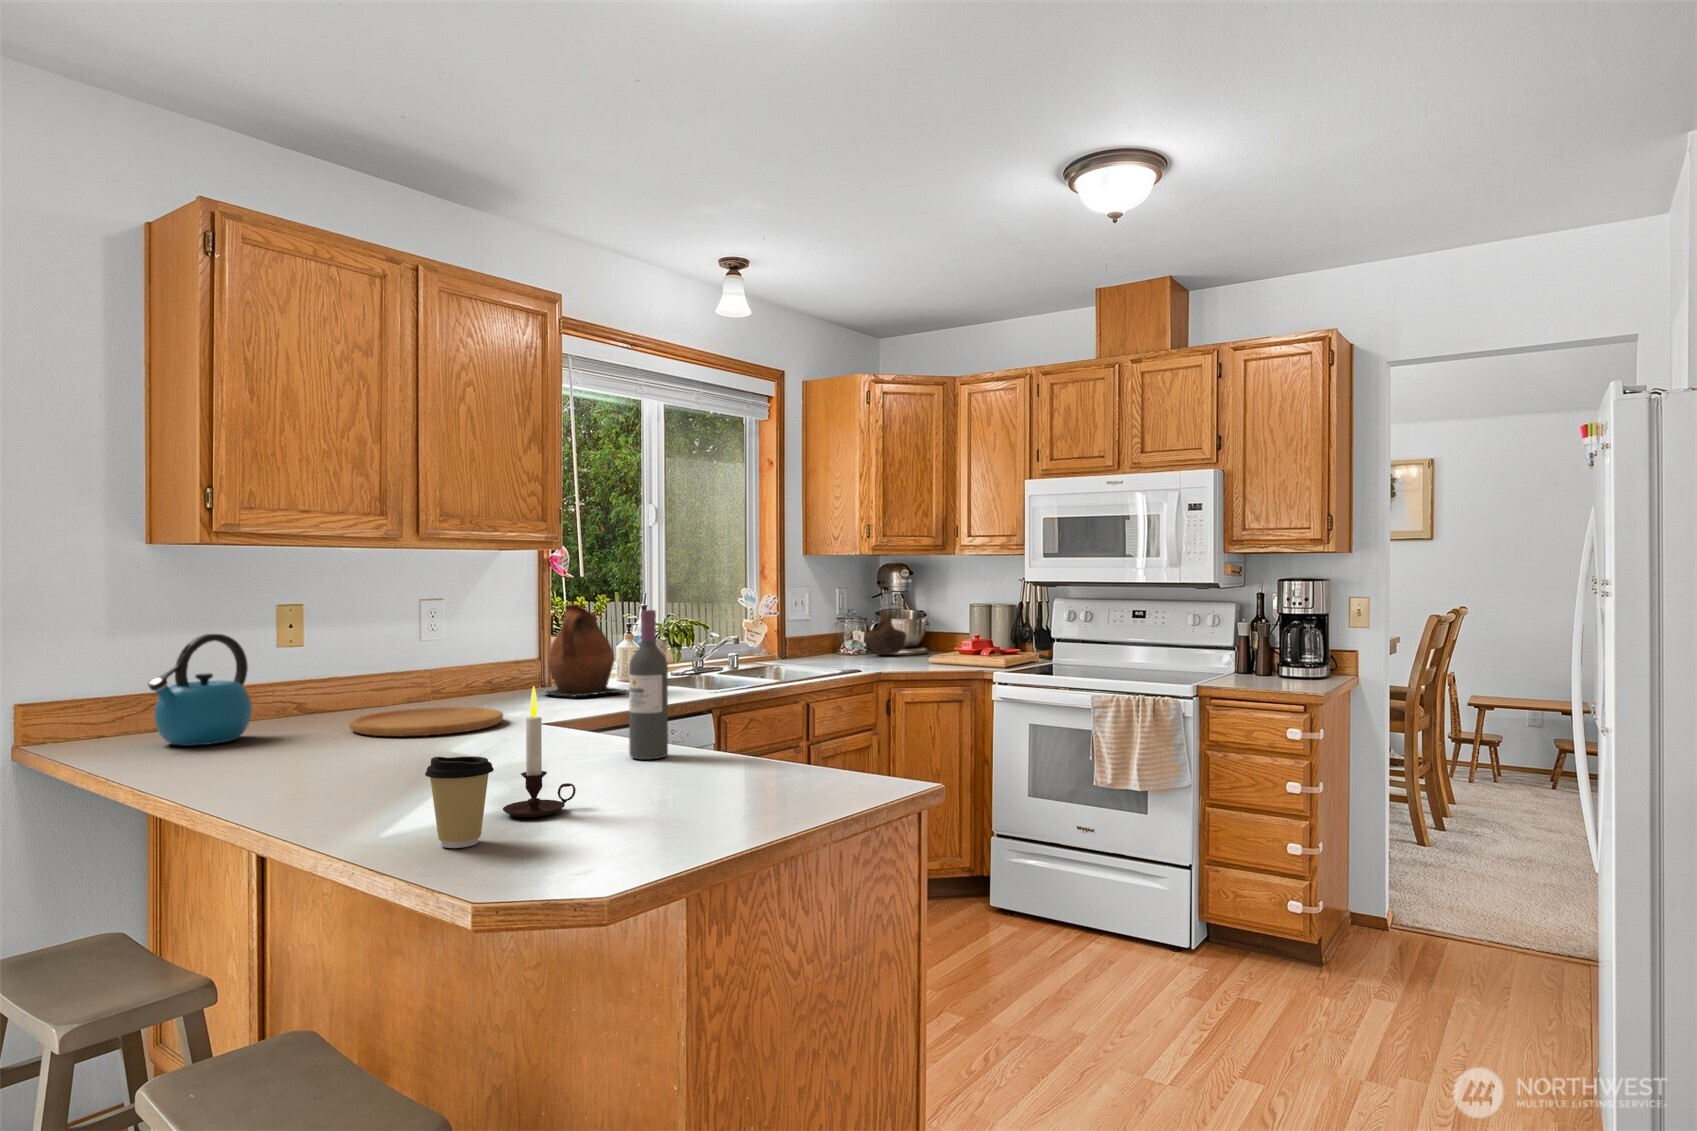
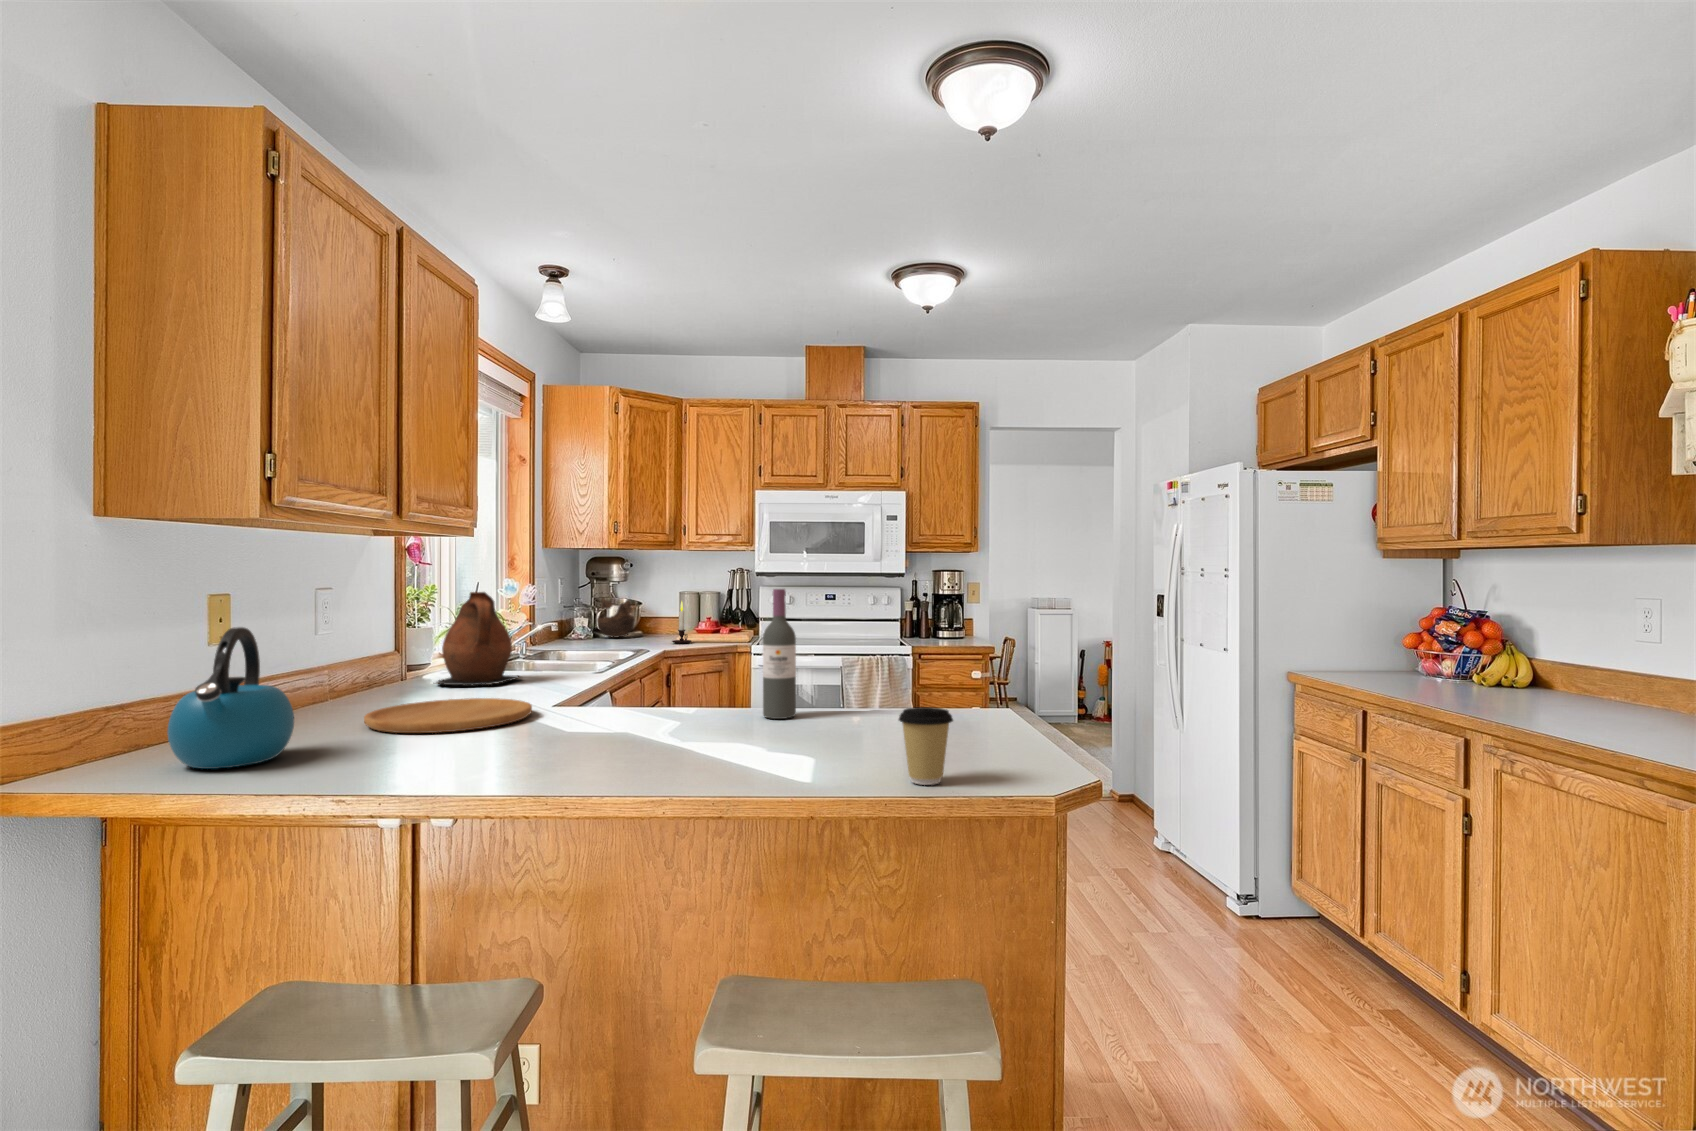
candle: present [503,686,576,817] -> present [672,601,691,644]

